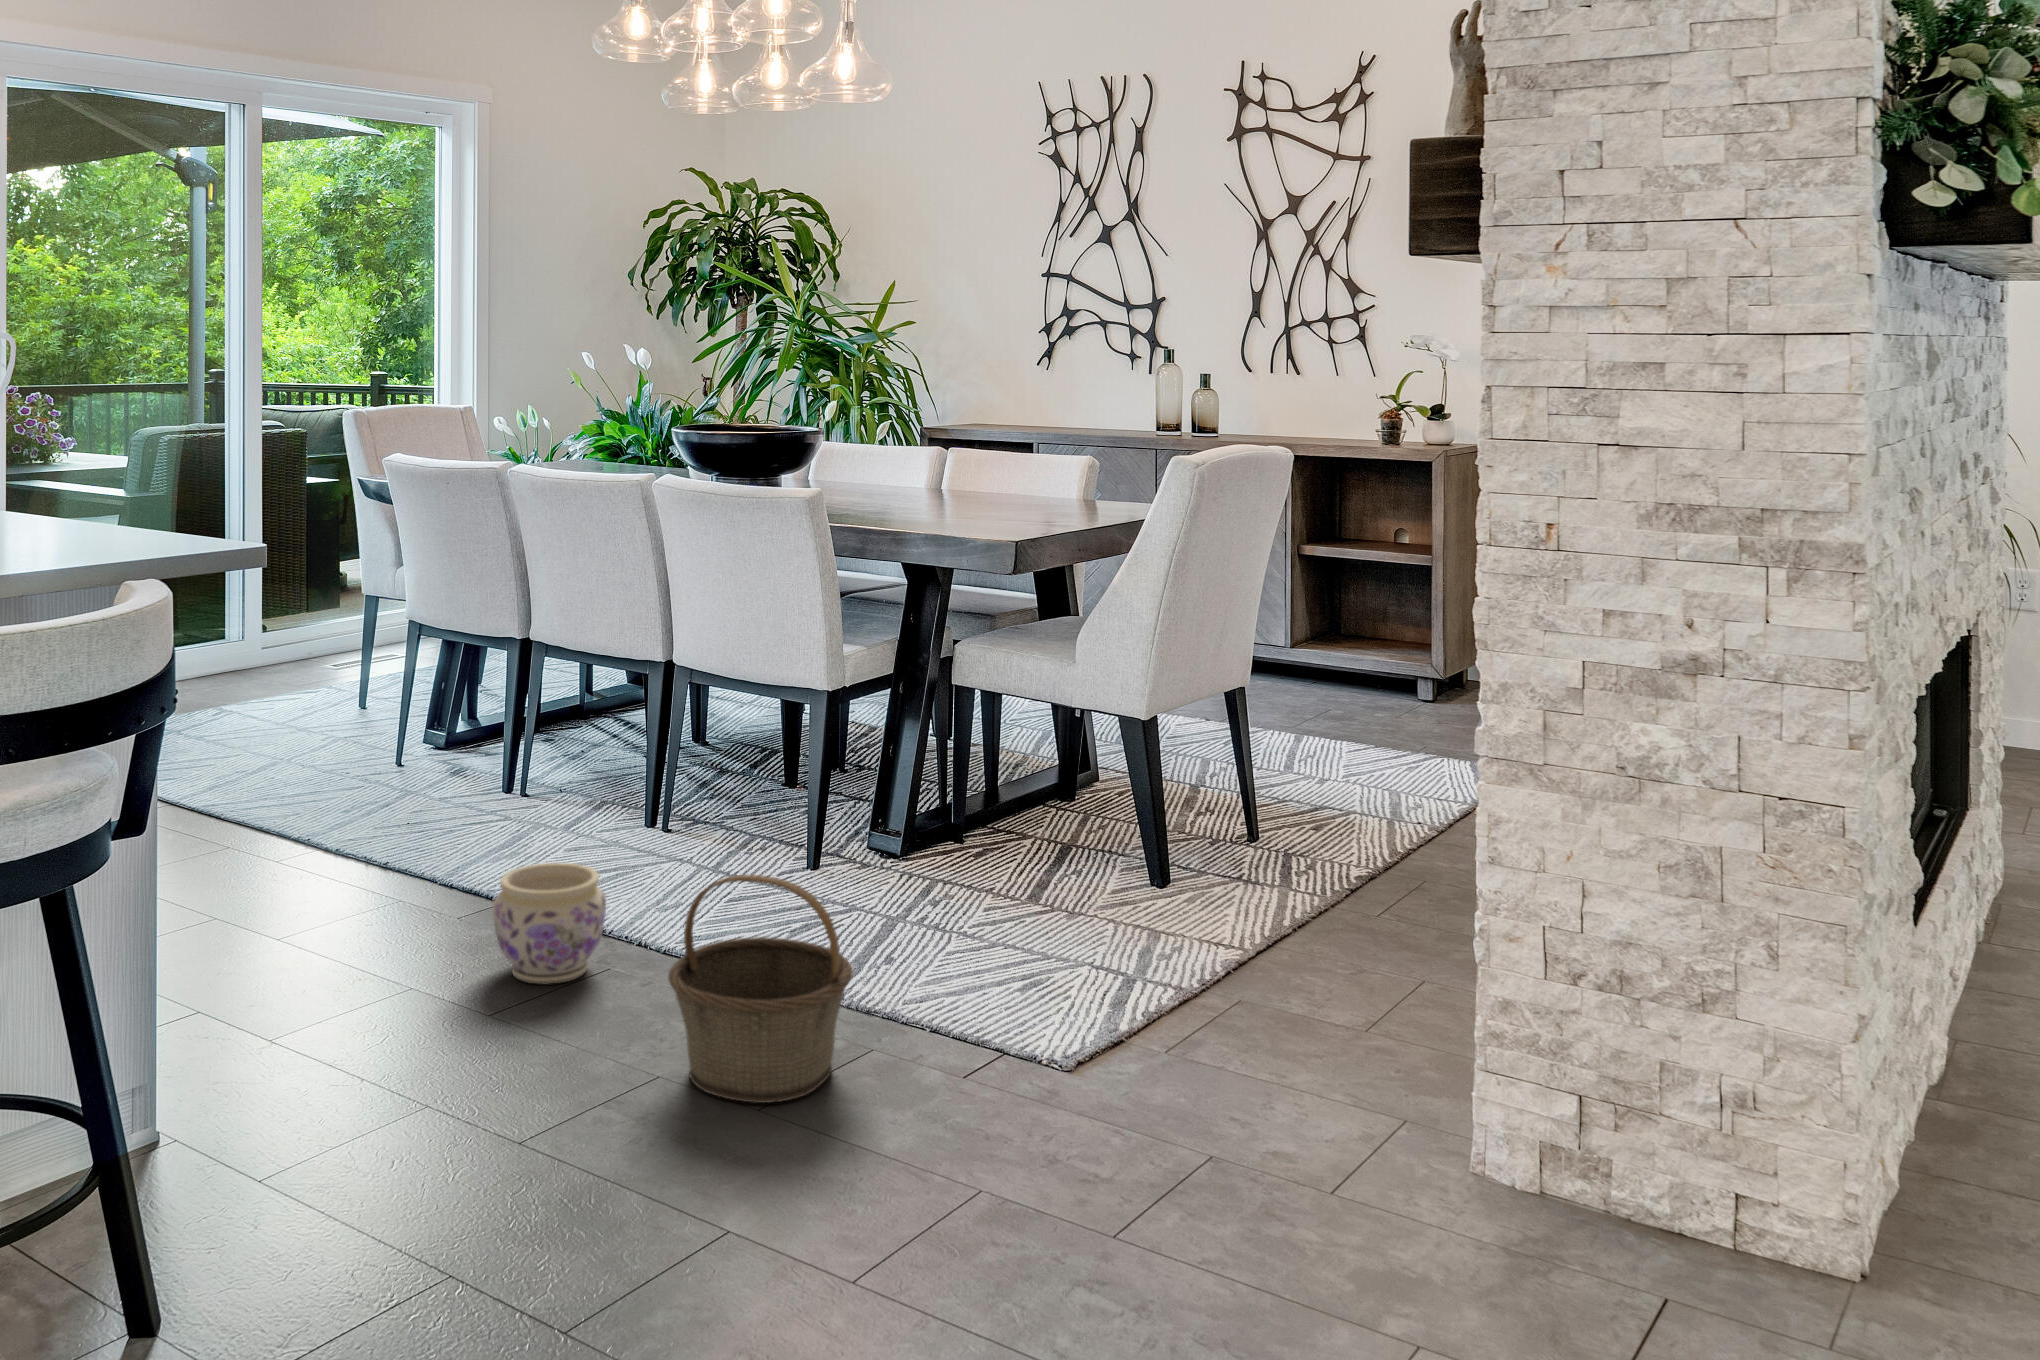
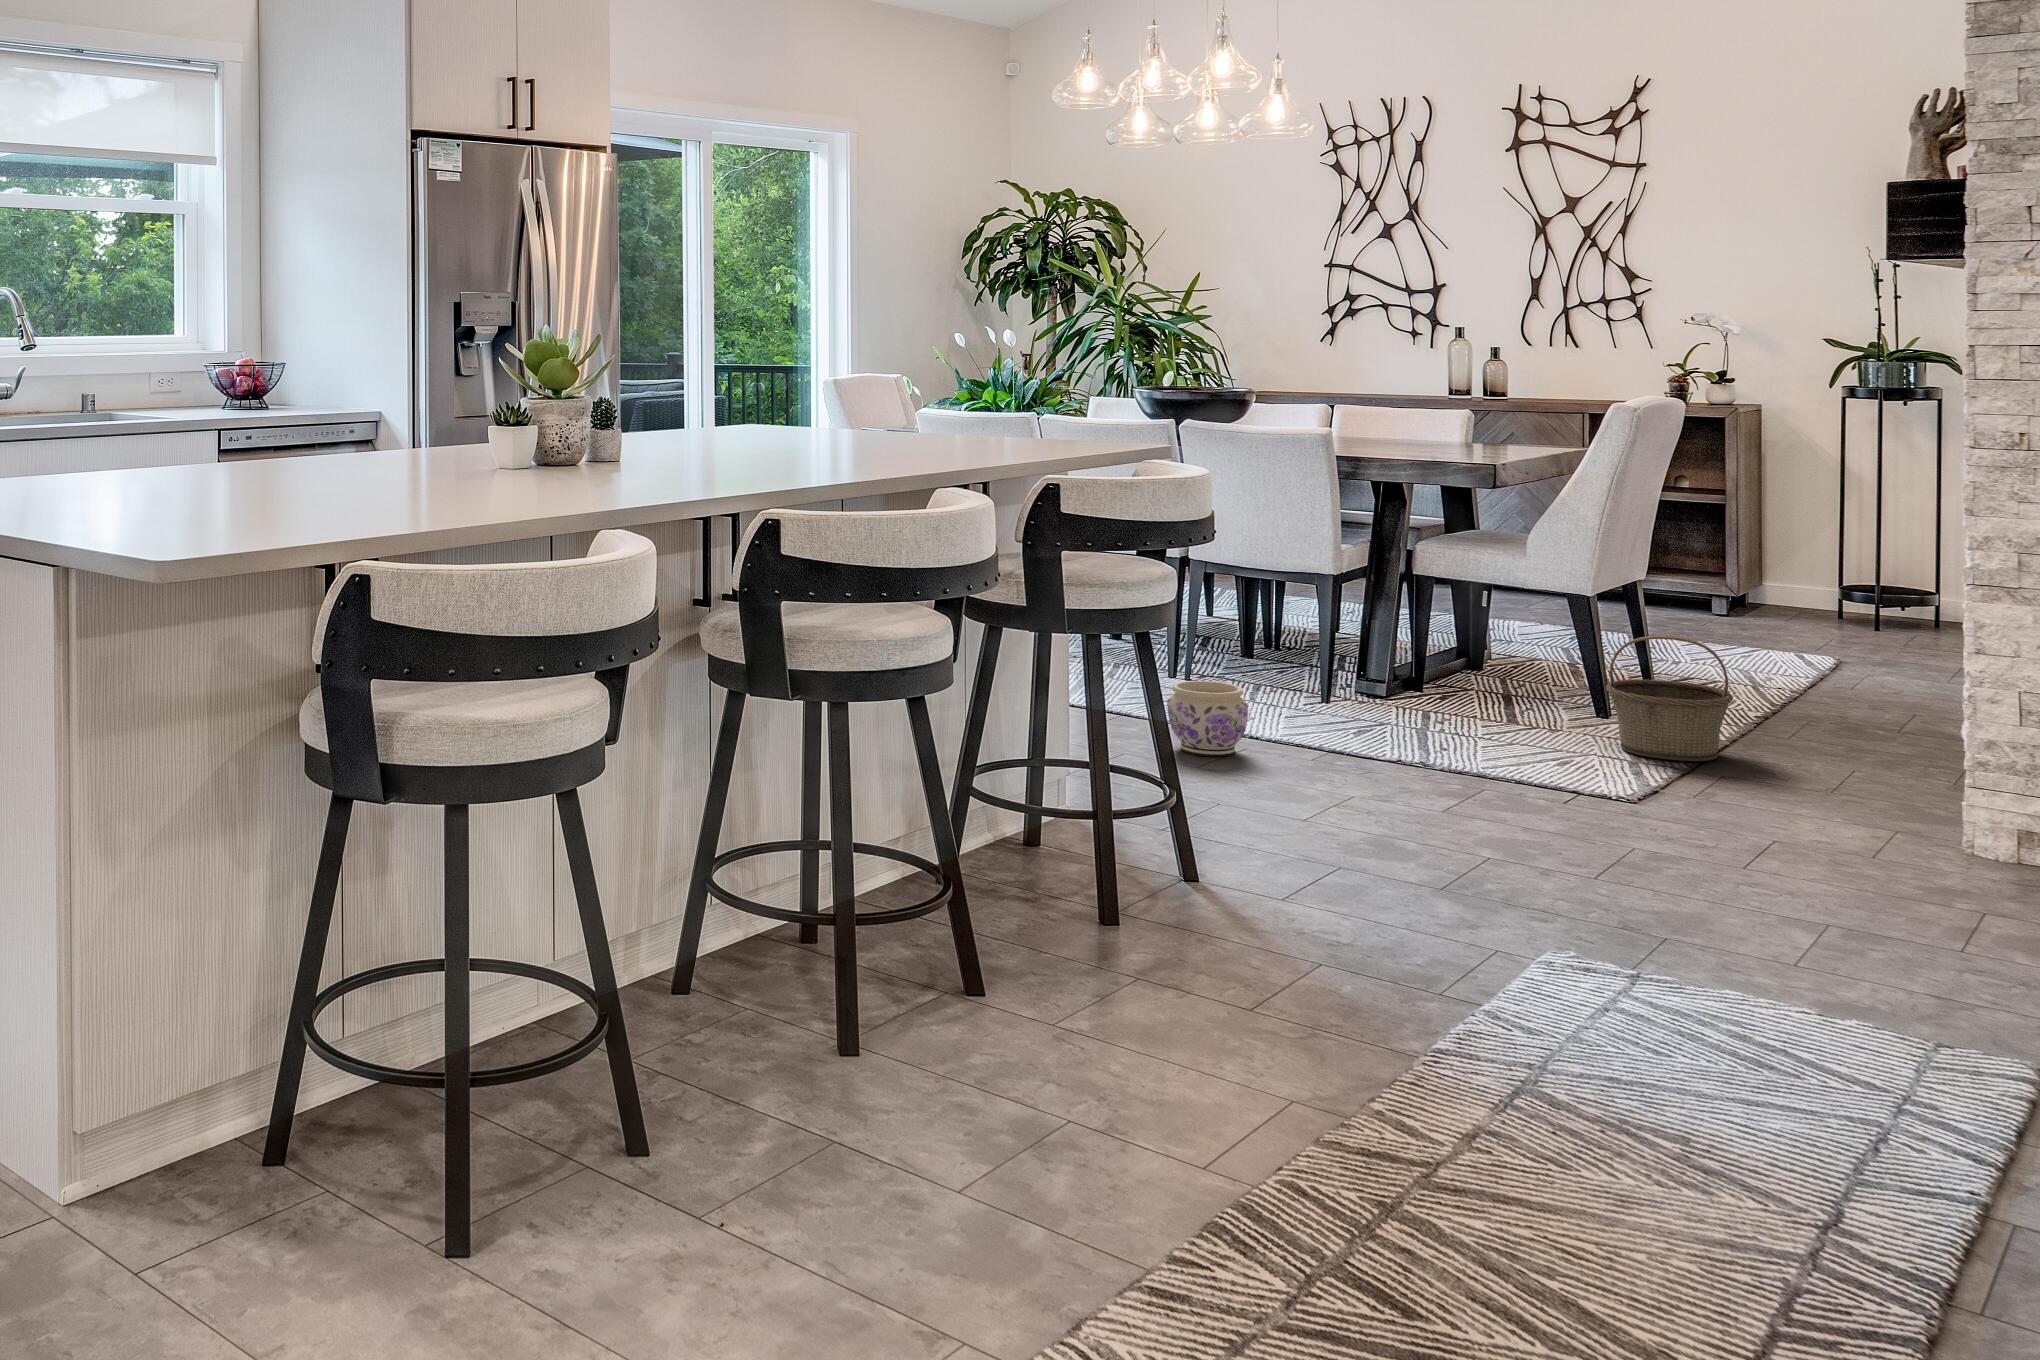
basket: present [668,874,853,1103] -> present [1606,636,1733,761]

